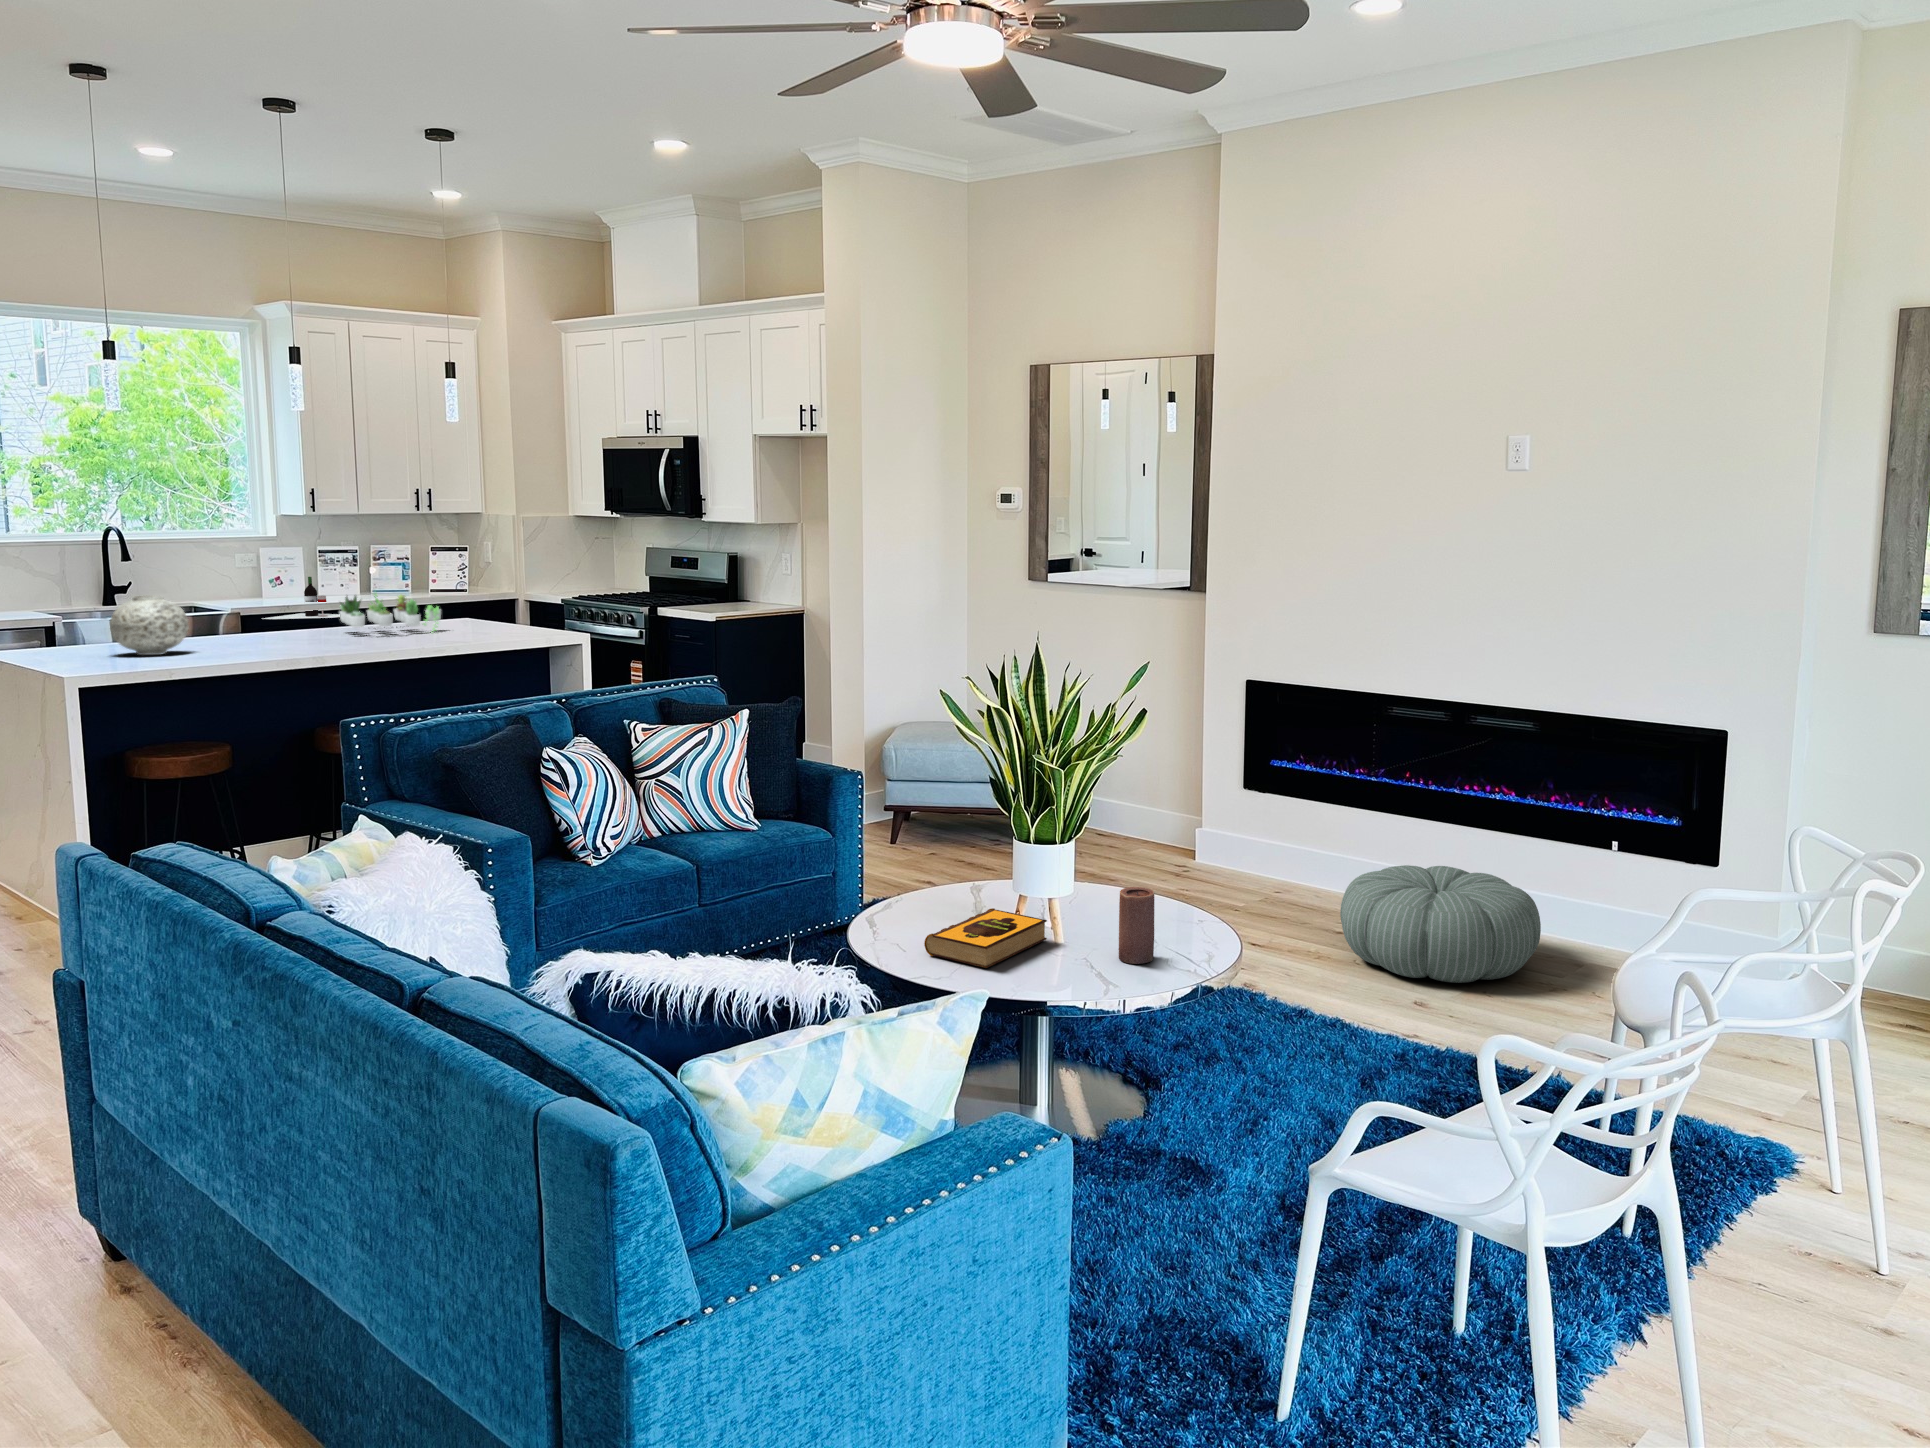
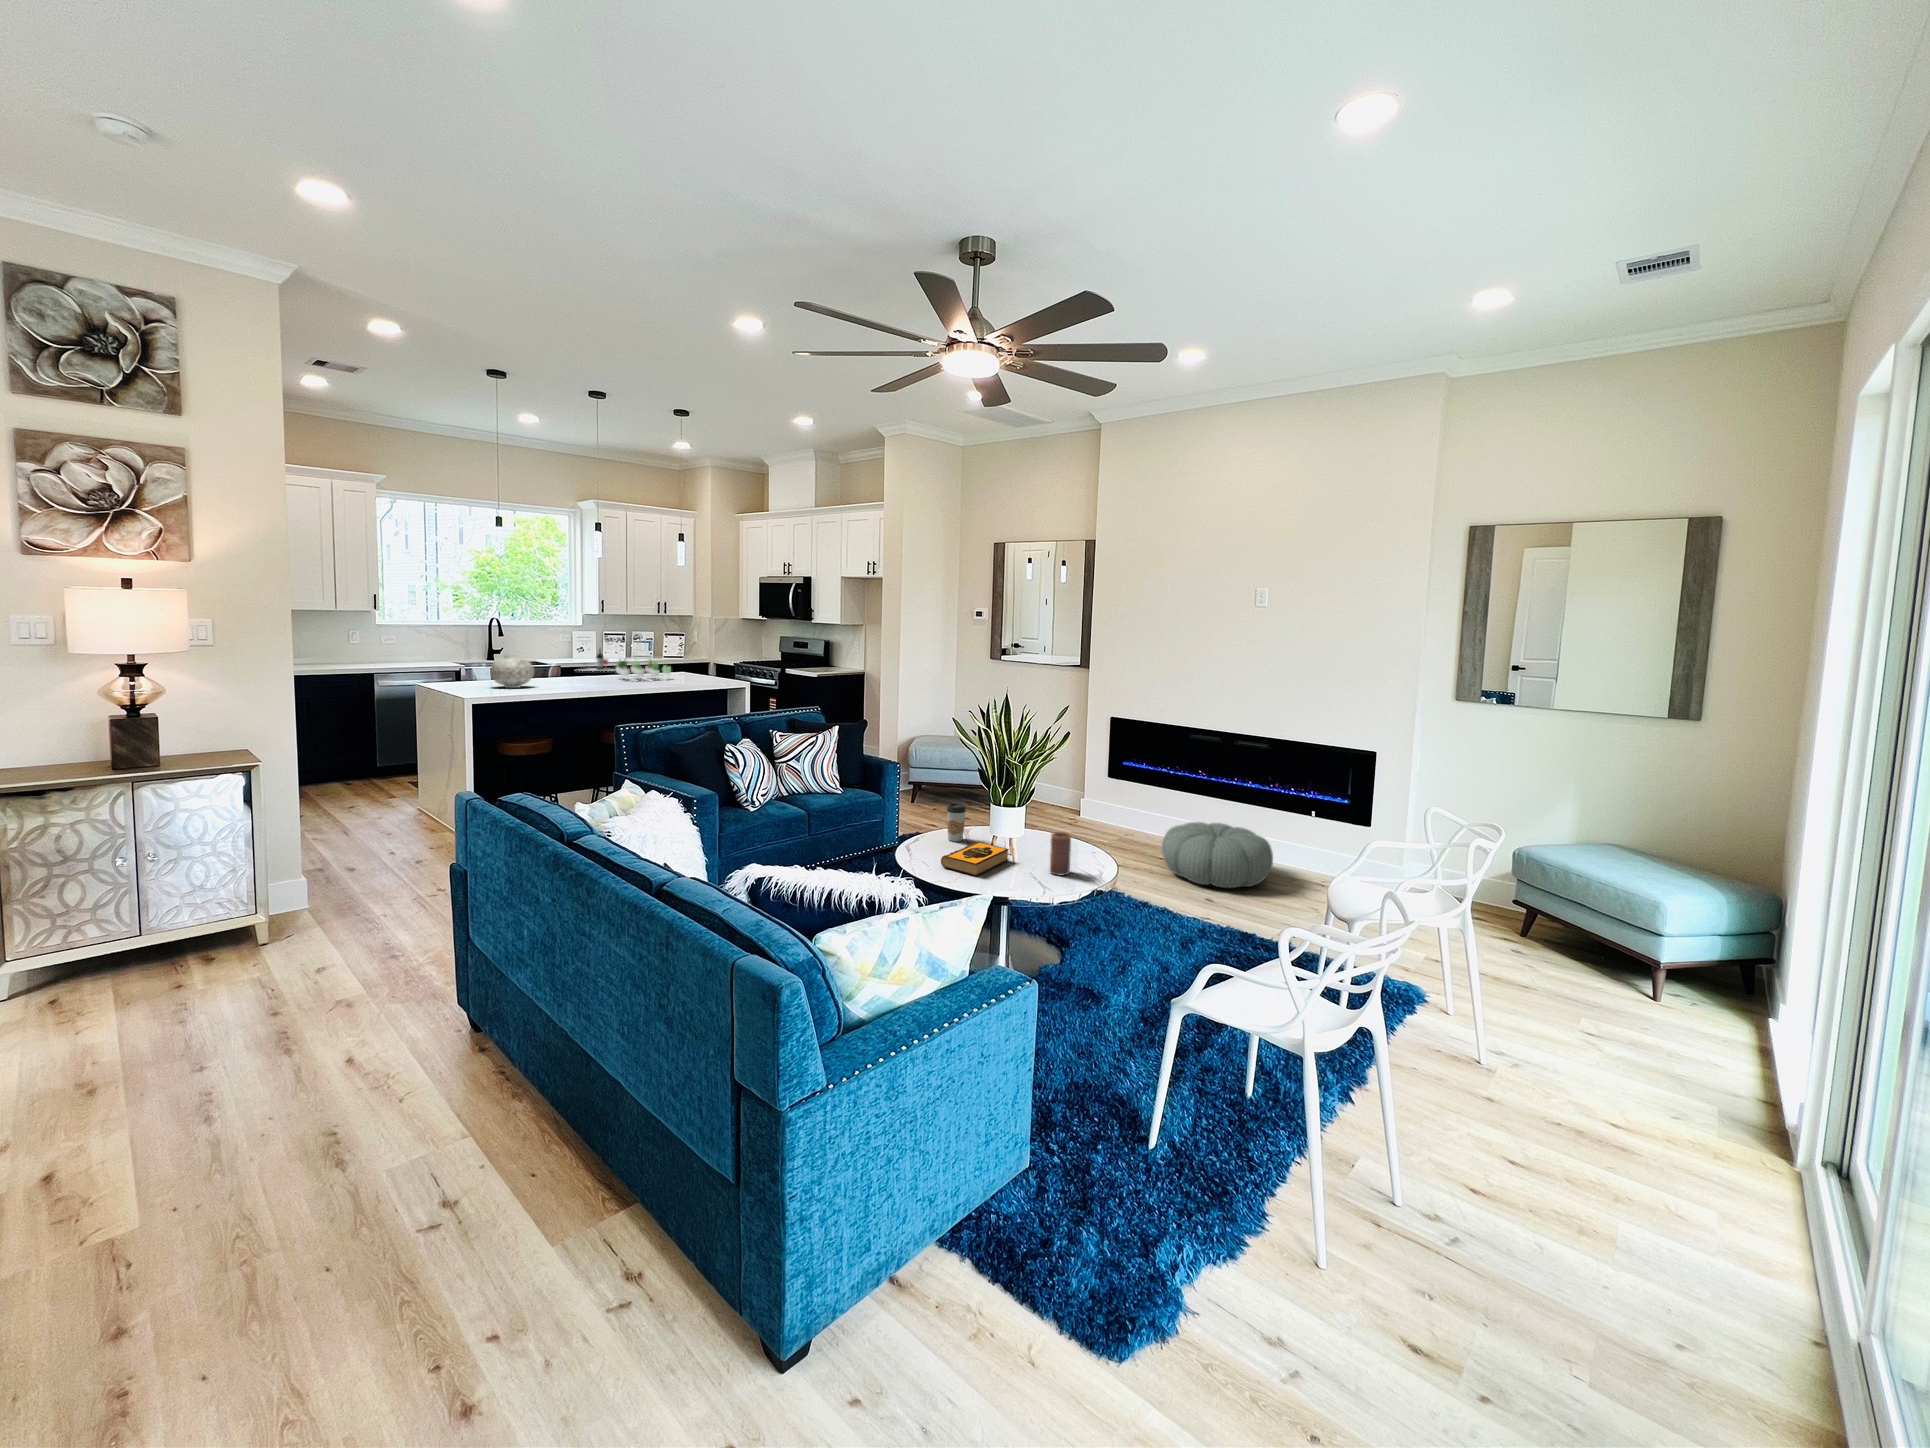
coffee cup: none [937,842,971,910] -> present [947,803,966,842]

